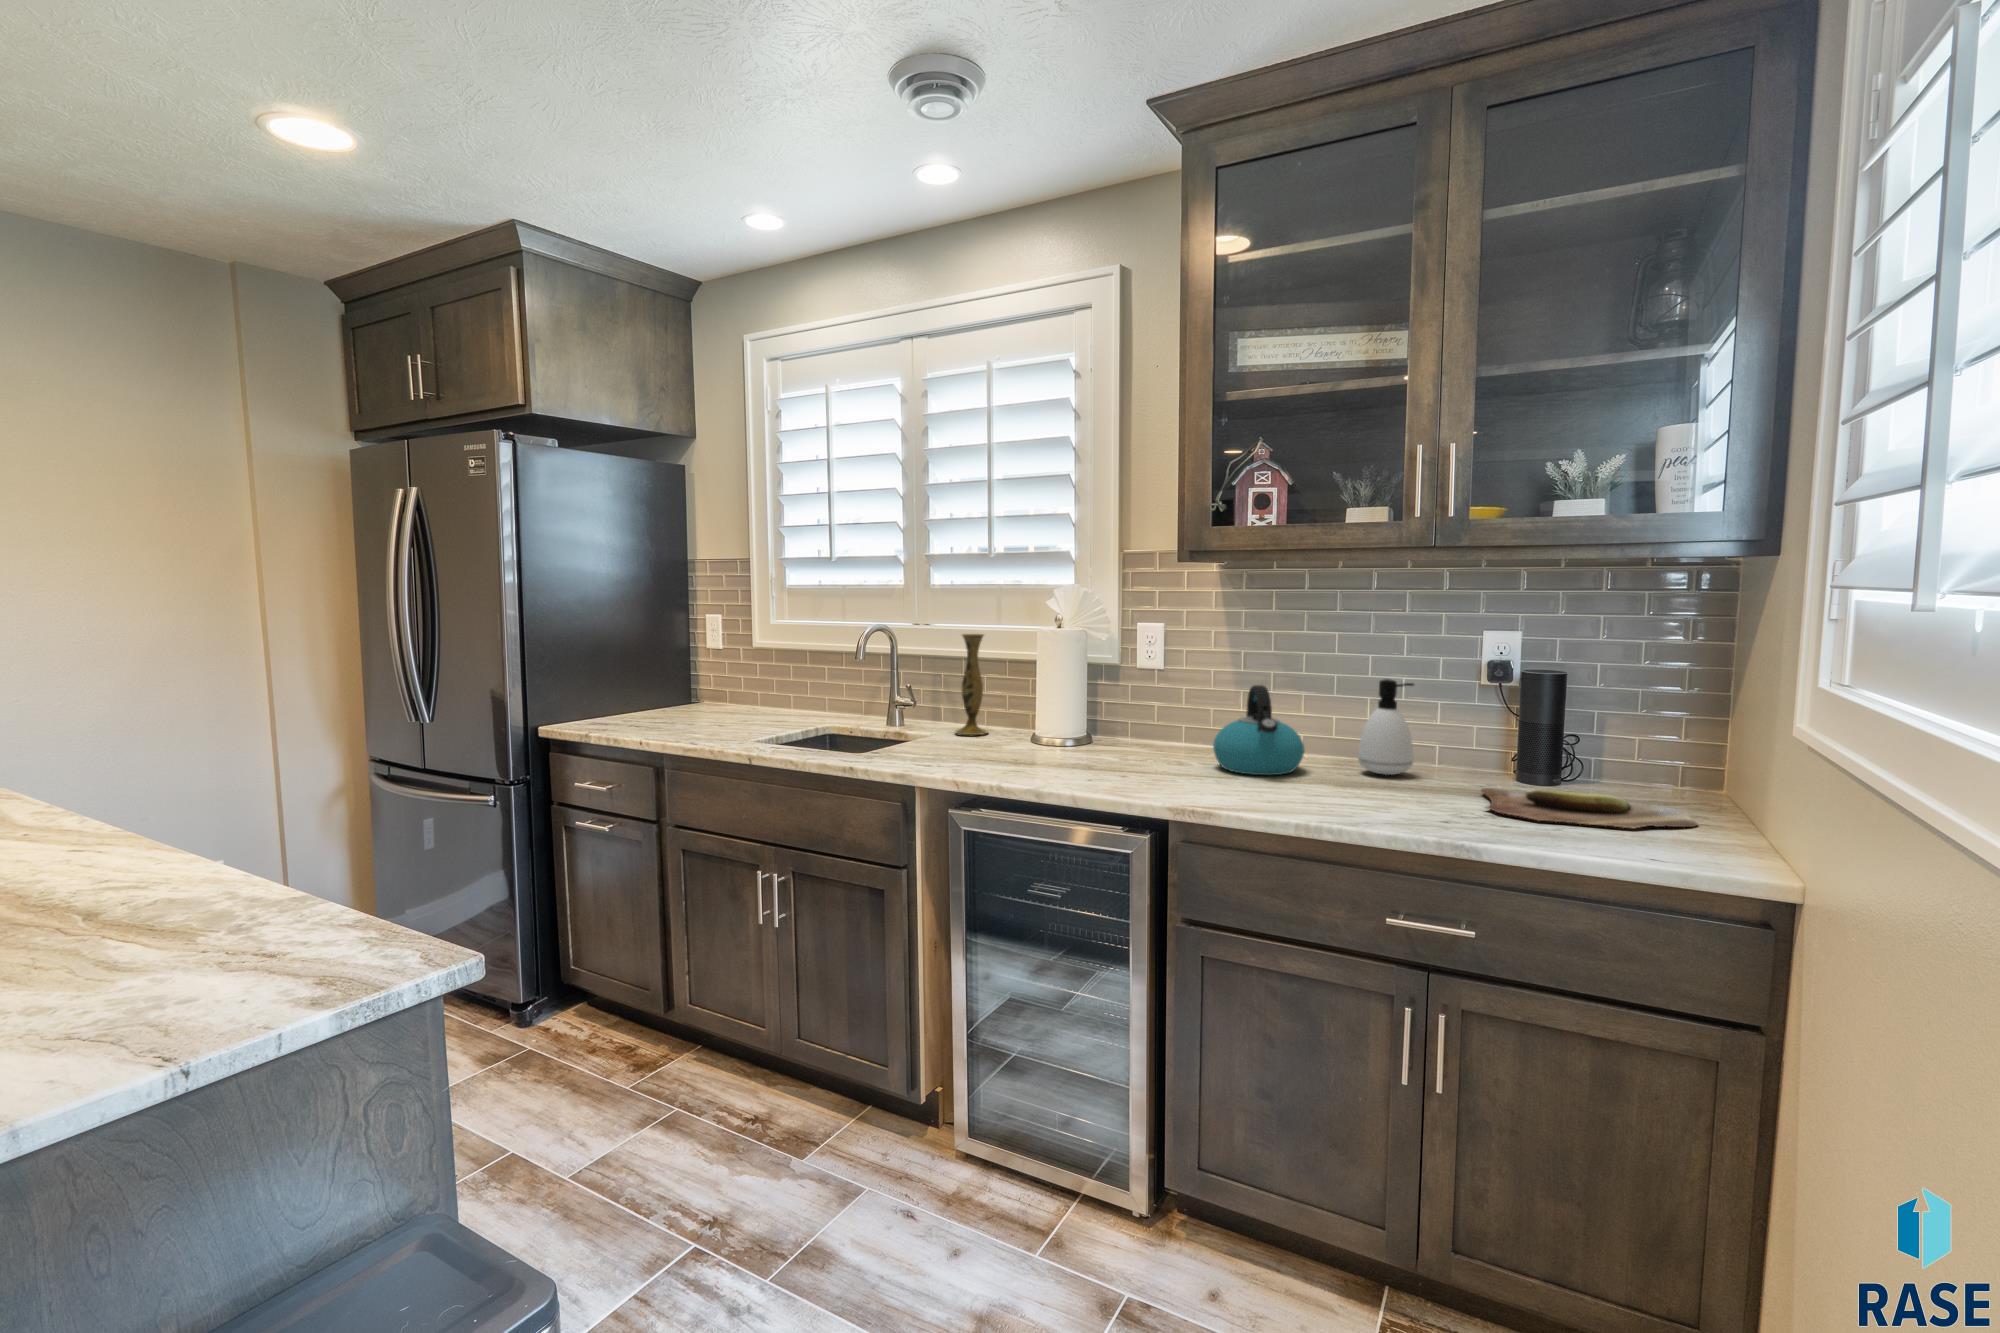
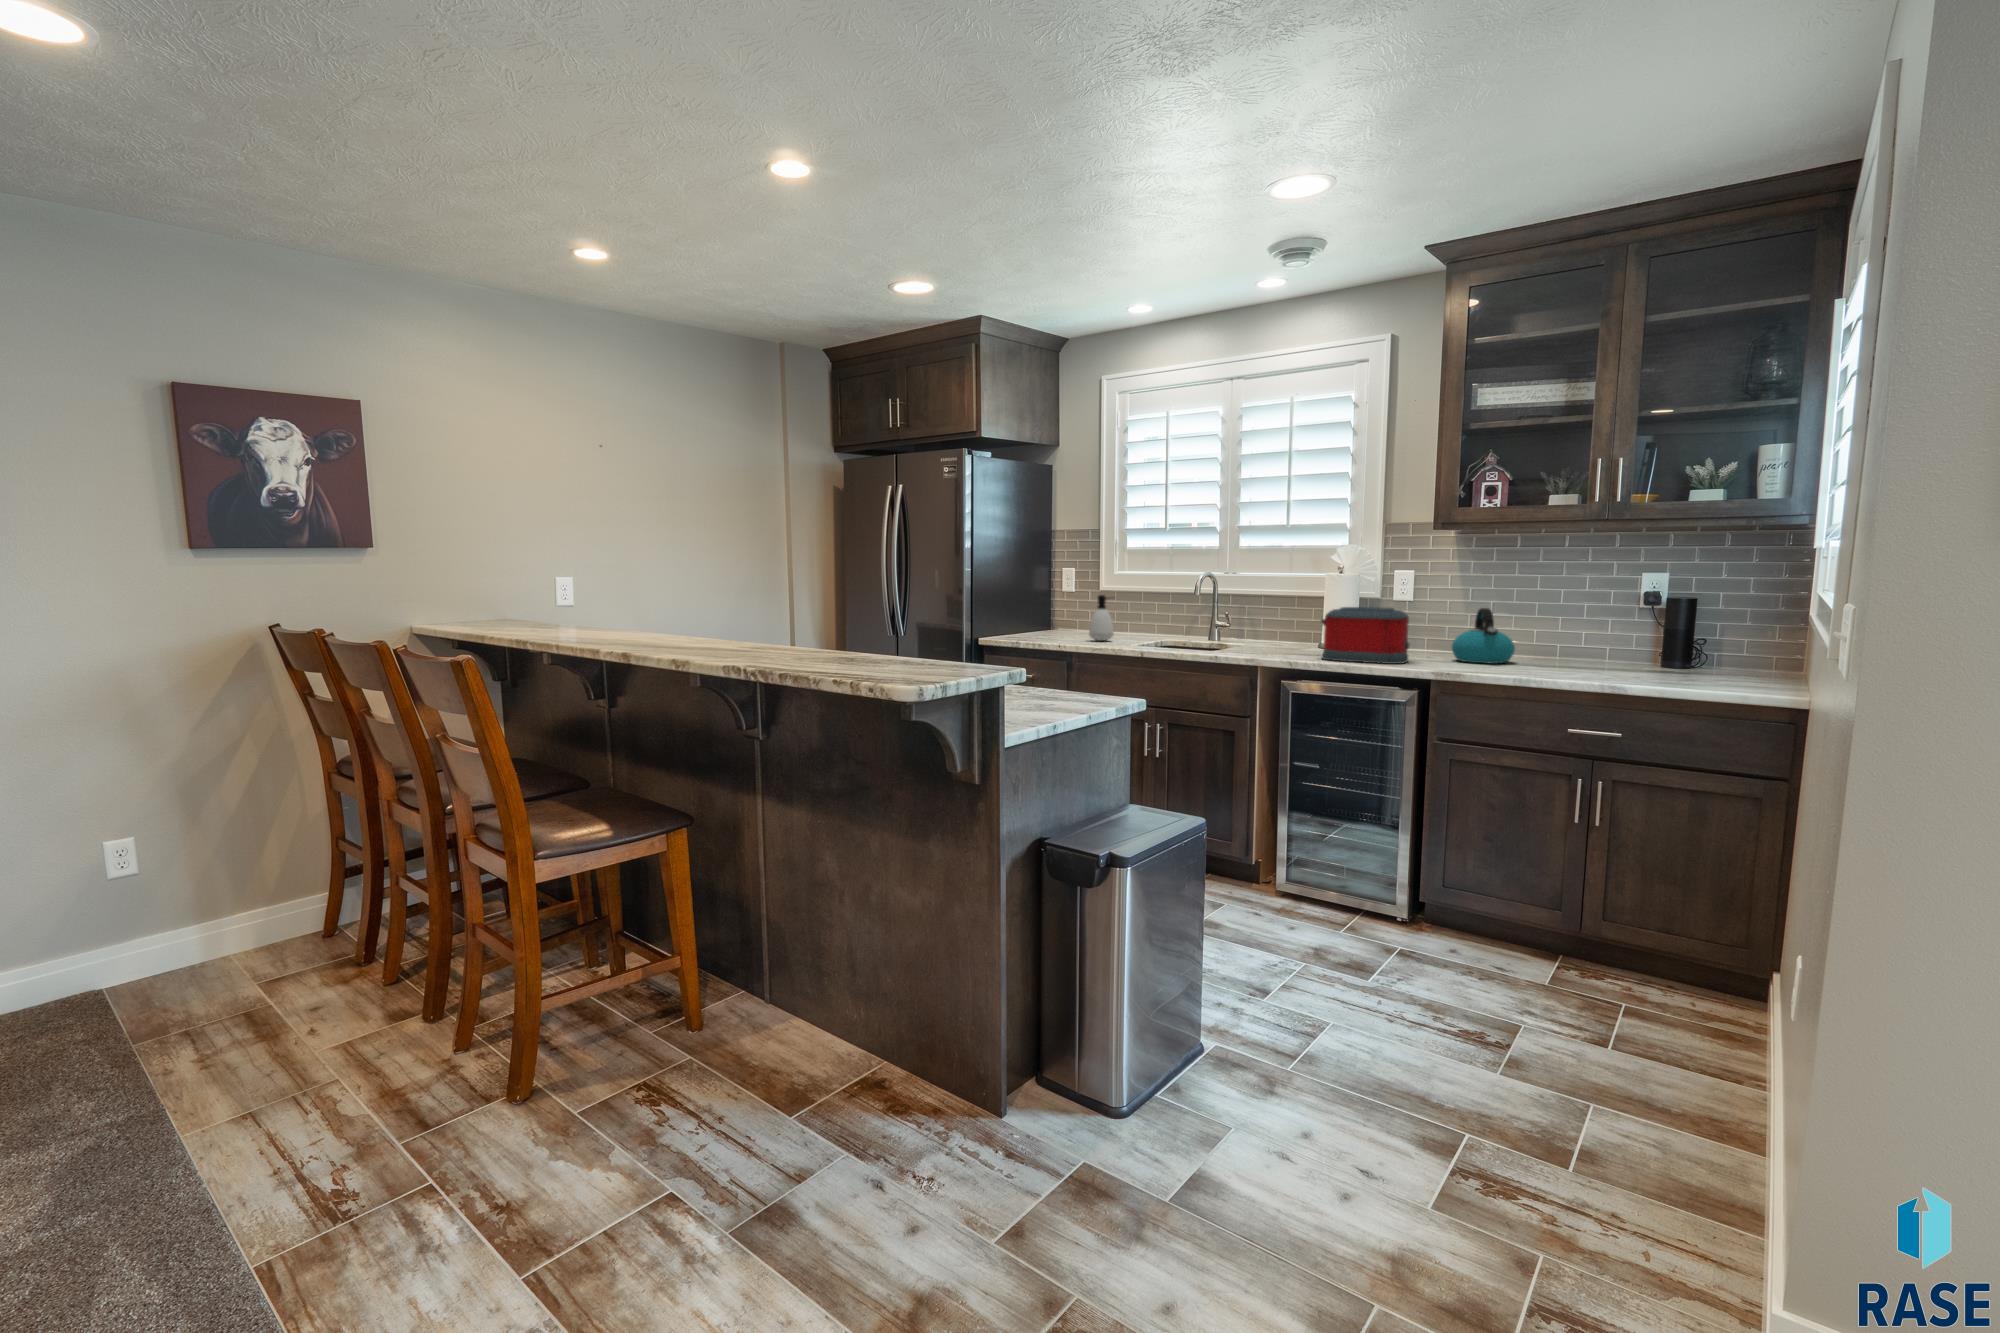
vase: present [955,634,987,735] -> none [1259,579,1283,646]
soap dispenser: present [1358,679,1414,775] -> present [1089,595,1114,641]
toaster: none [1015,684,1148,782] -> present [1321,607,1409,664]
cutting board: present [1481,788,1697,829] -> none [1631,665,1769,683]

